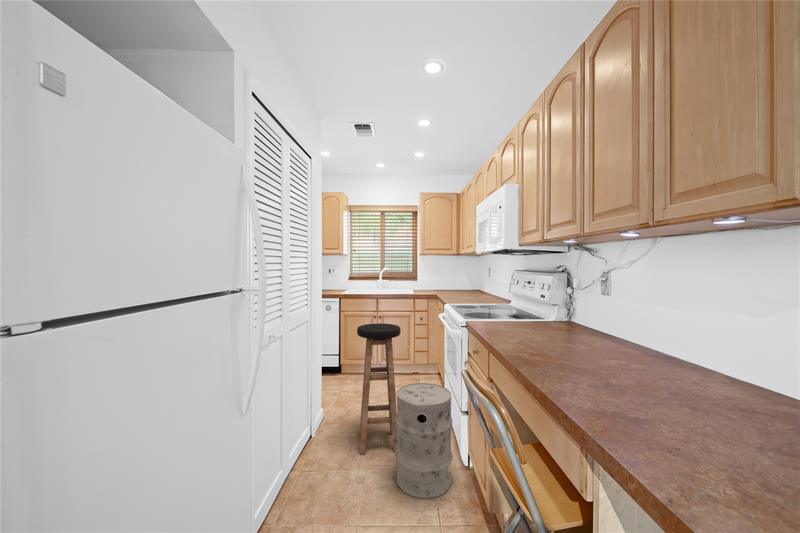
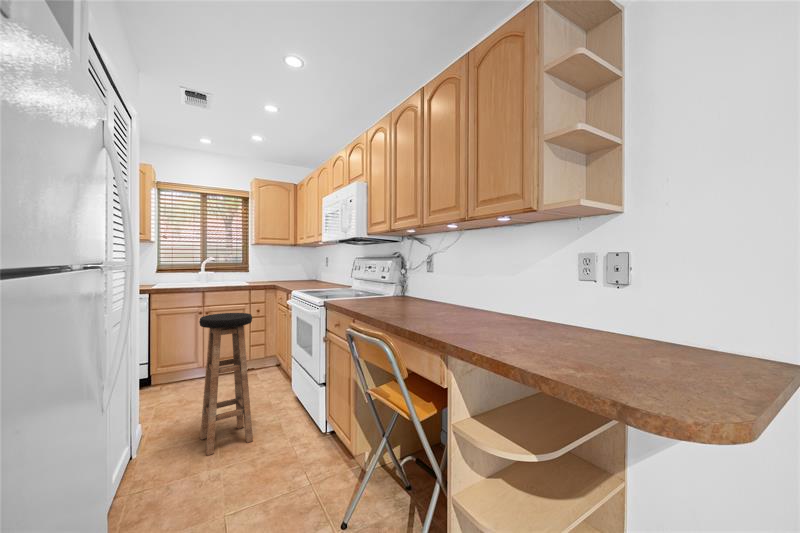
trash can: present [395,383,453,498] -> none [255,364,314,472]

